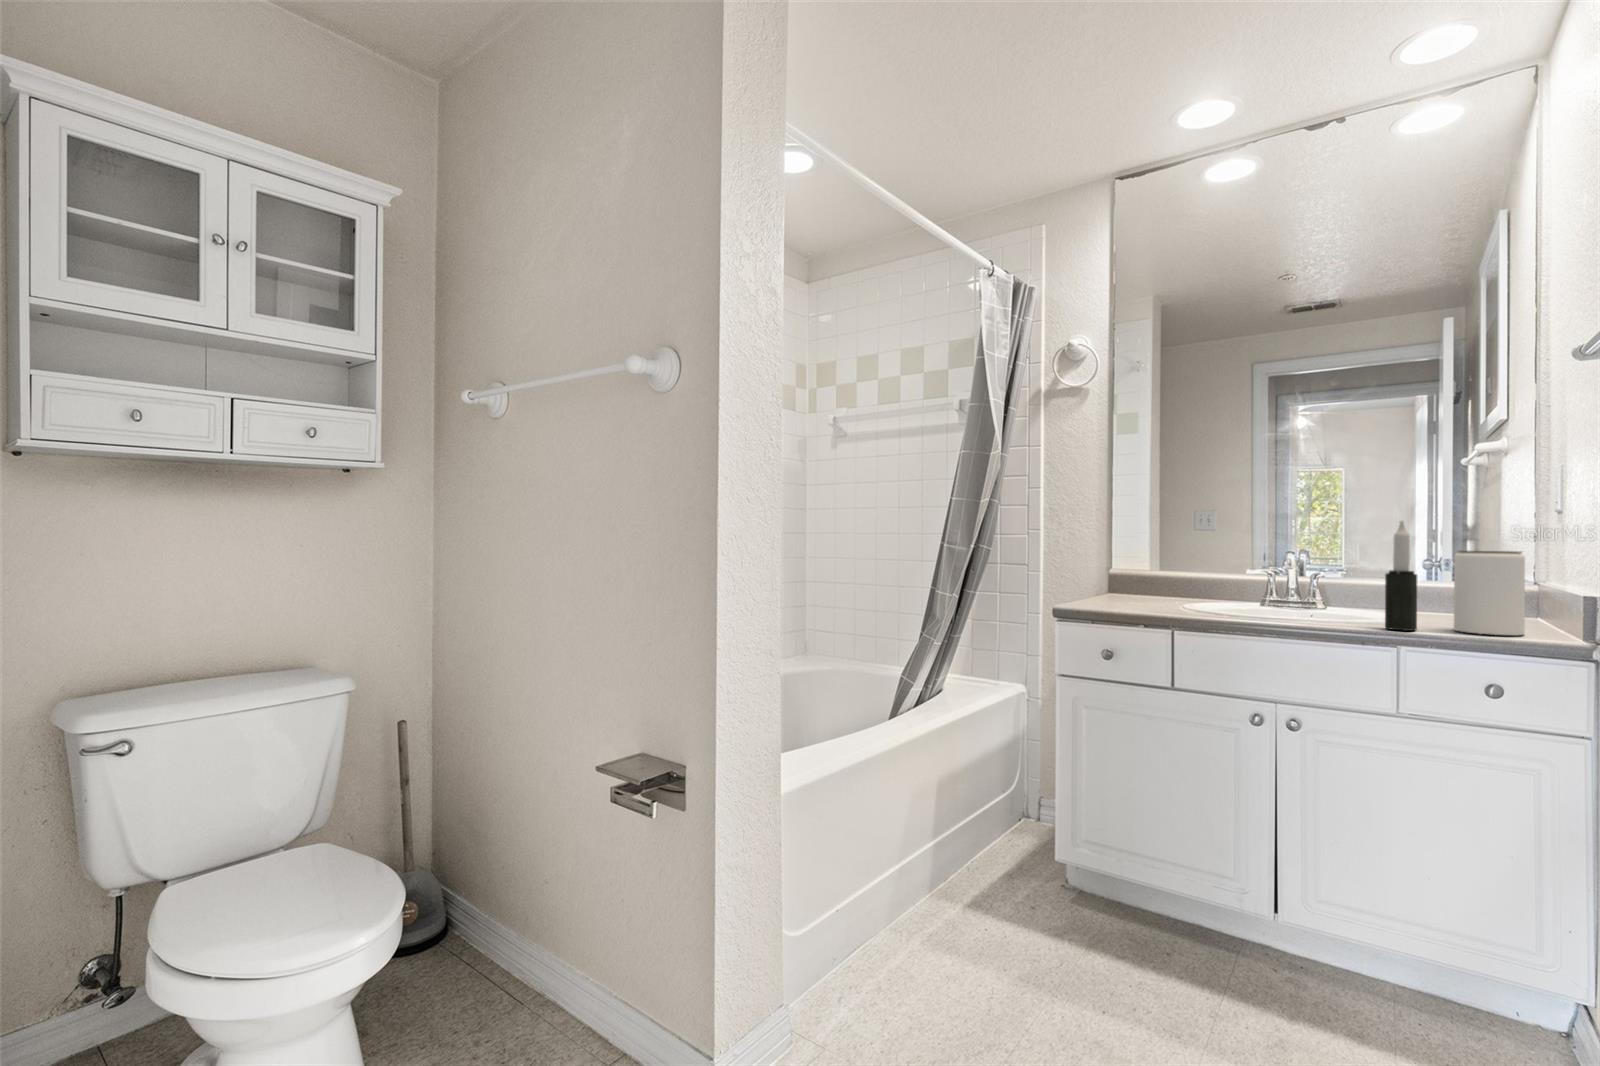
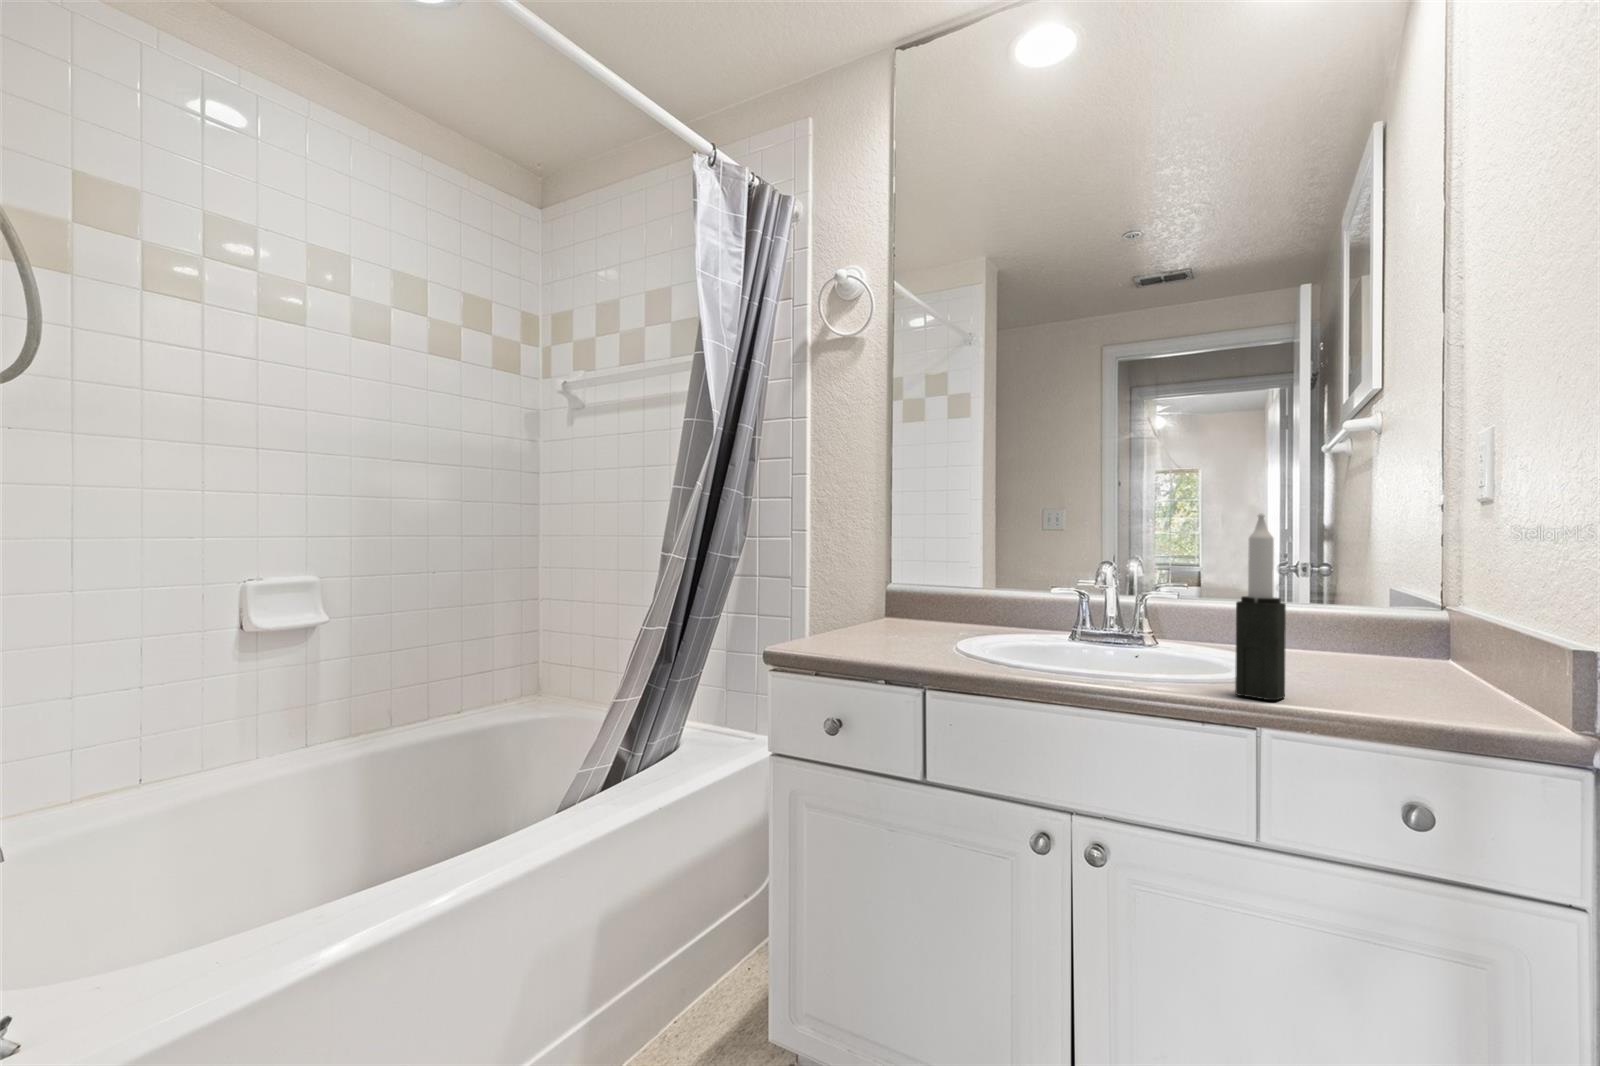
jar: present [1454,551,1525,635] -> none [1342,563,1456,711]

